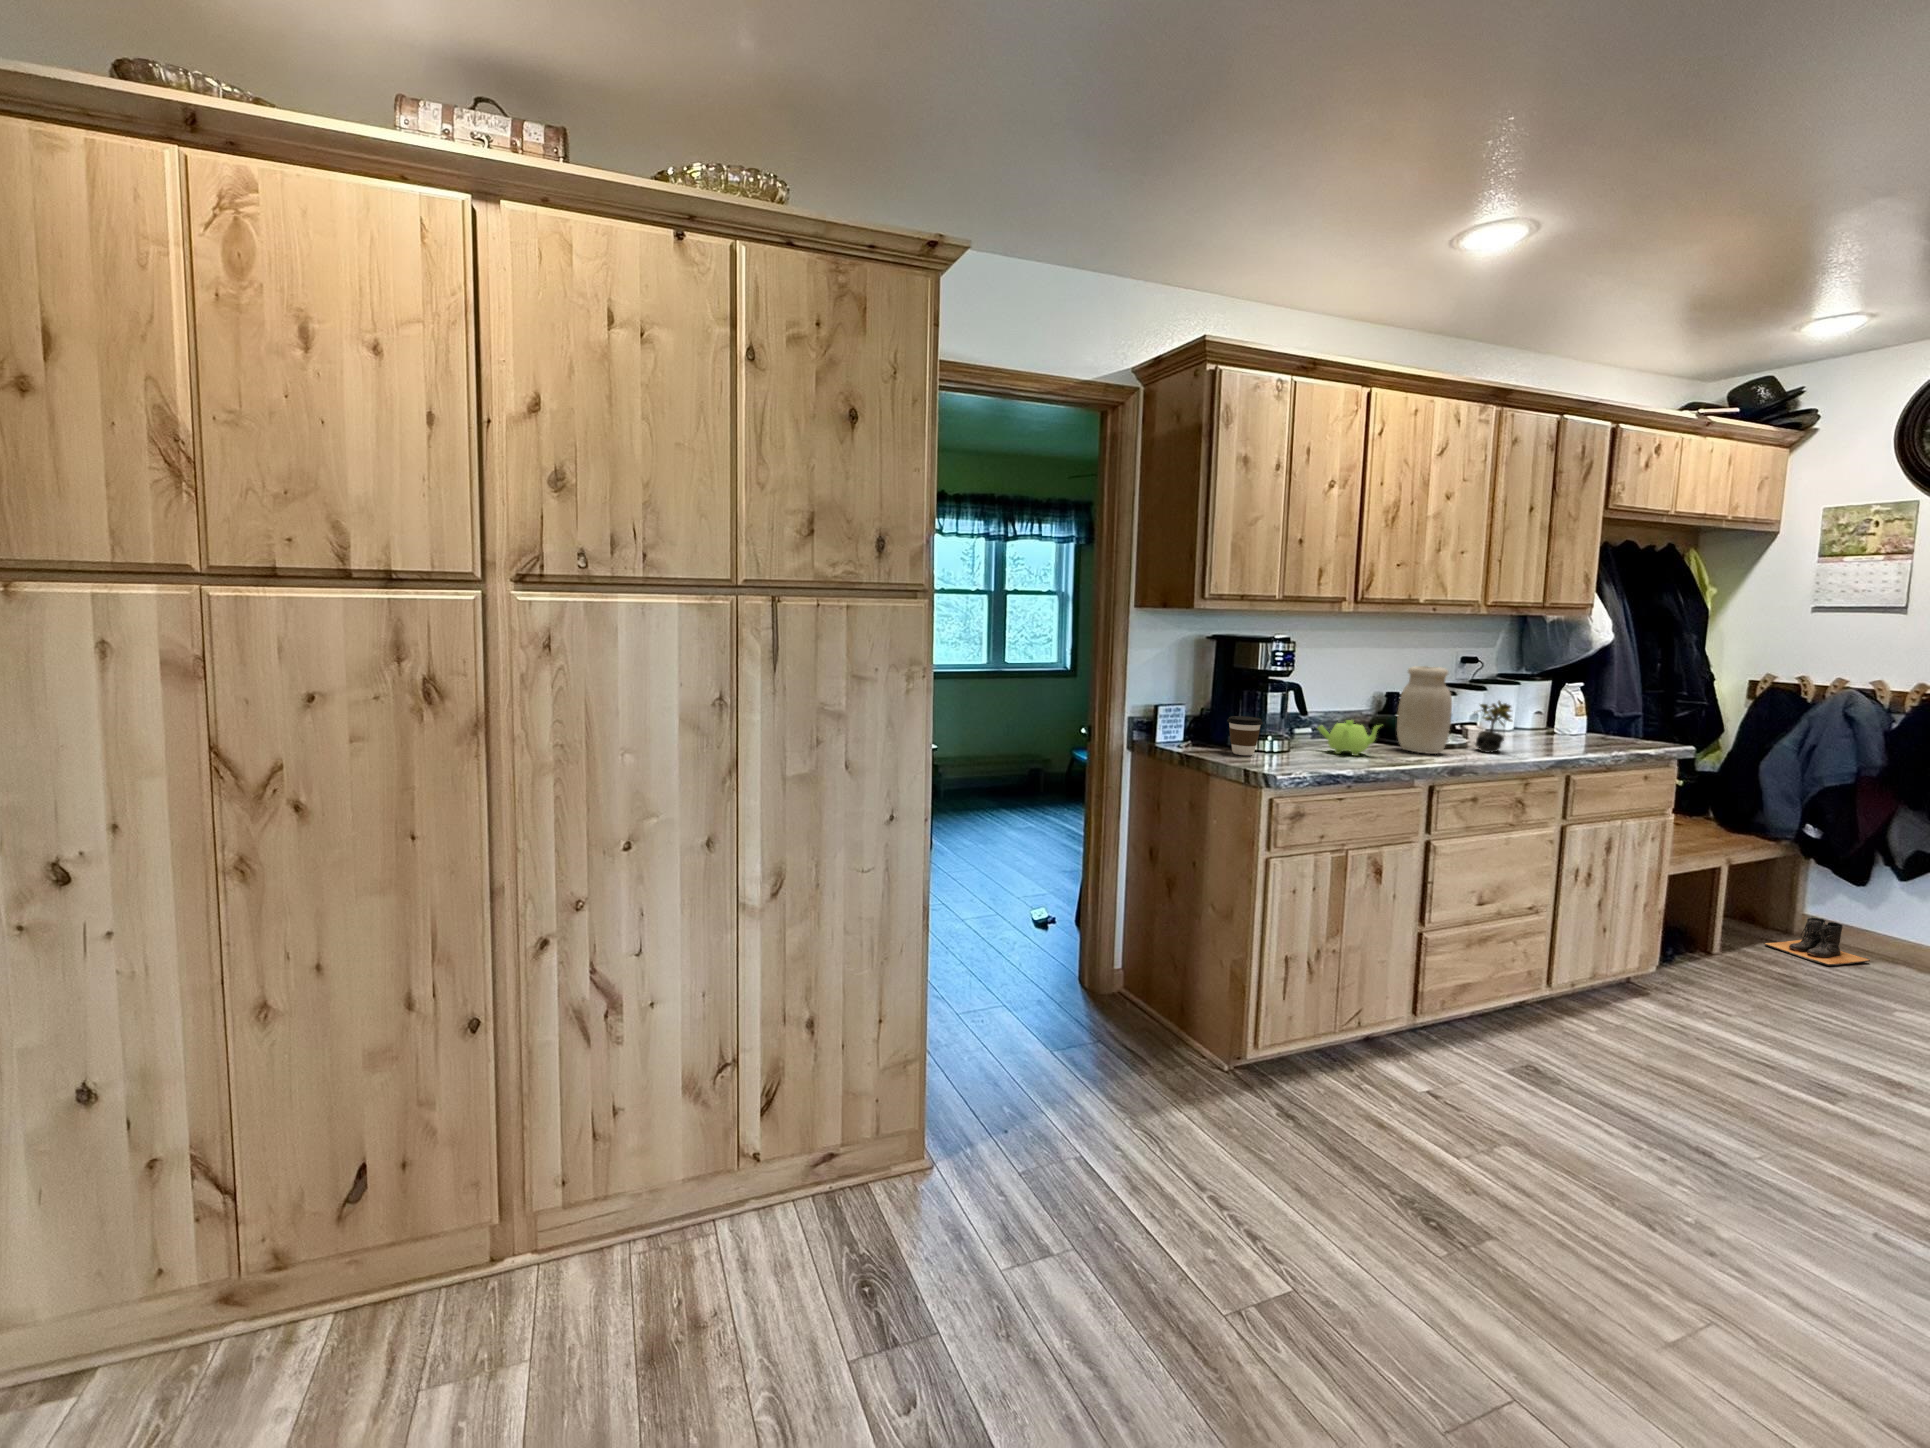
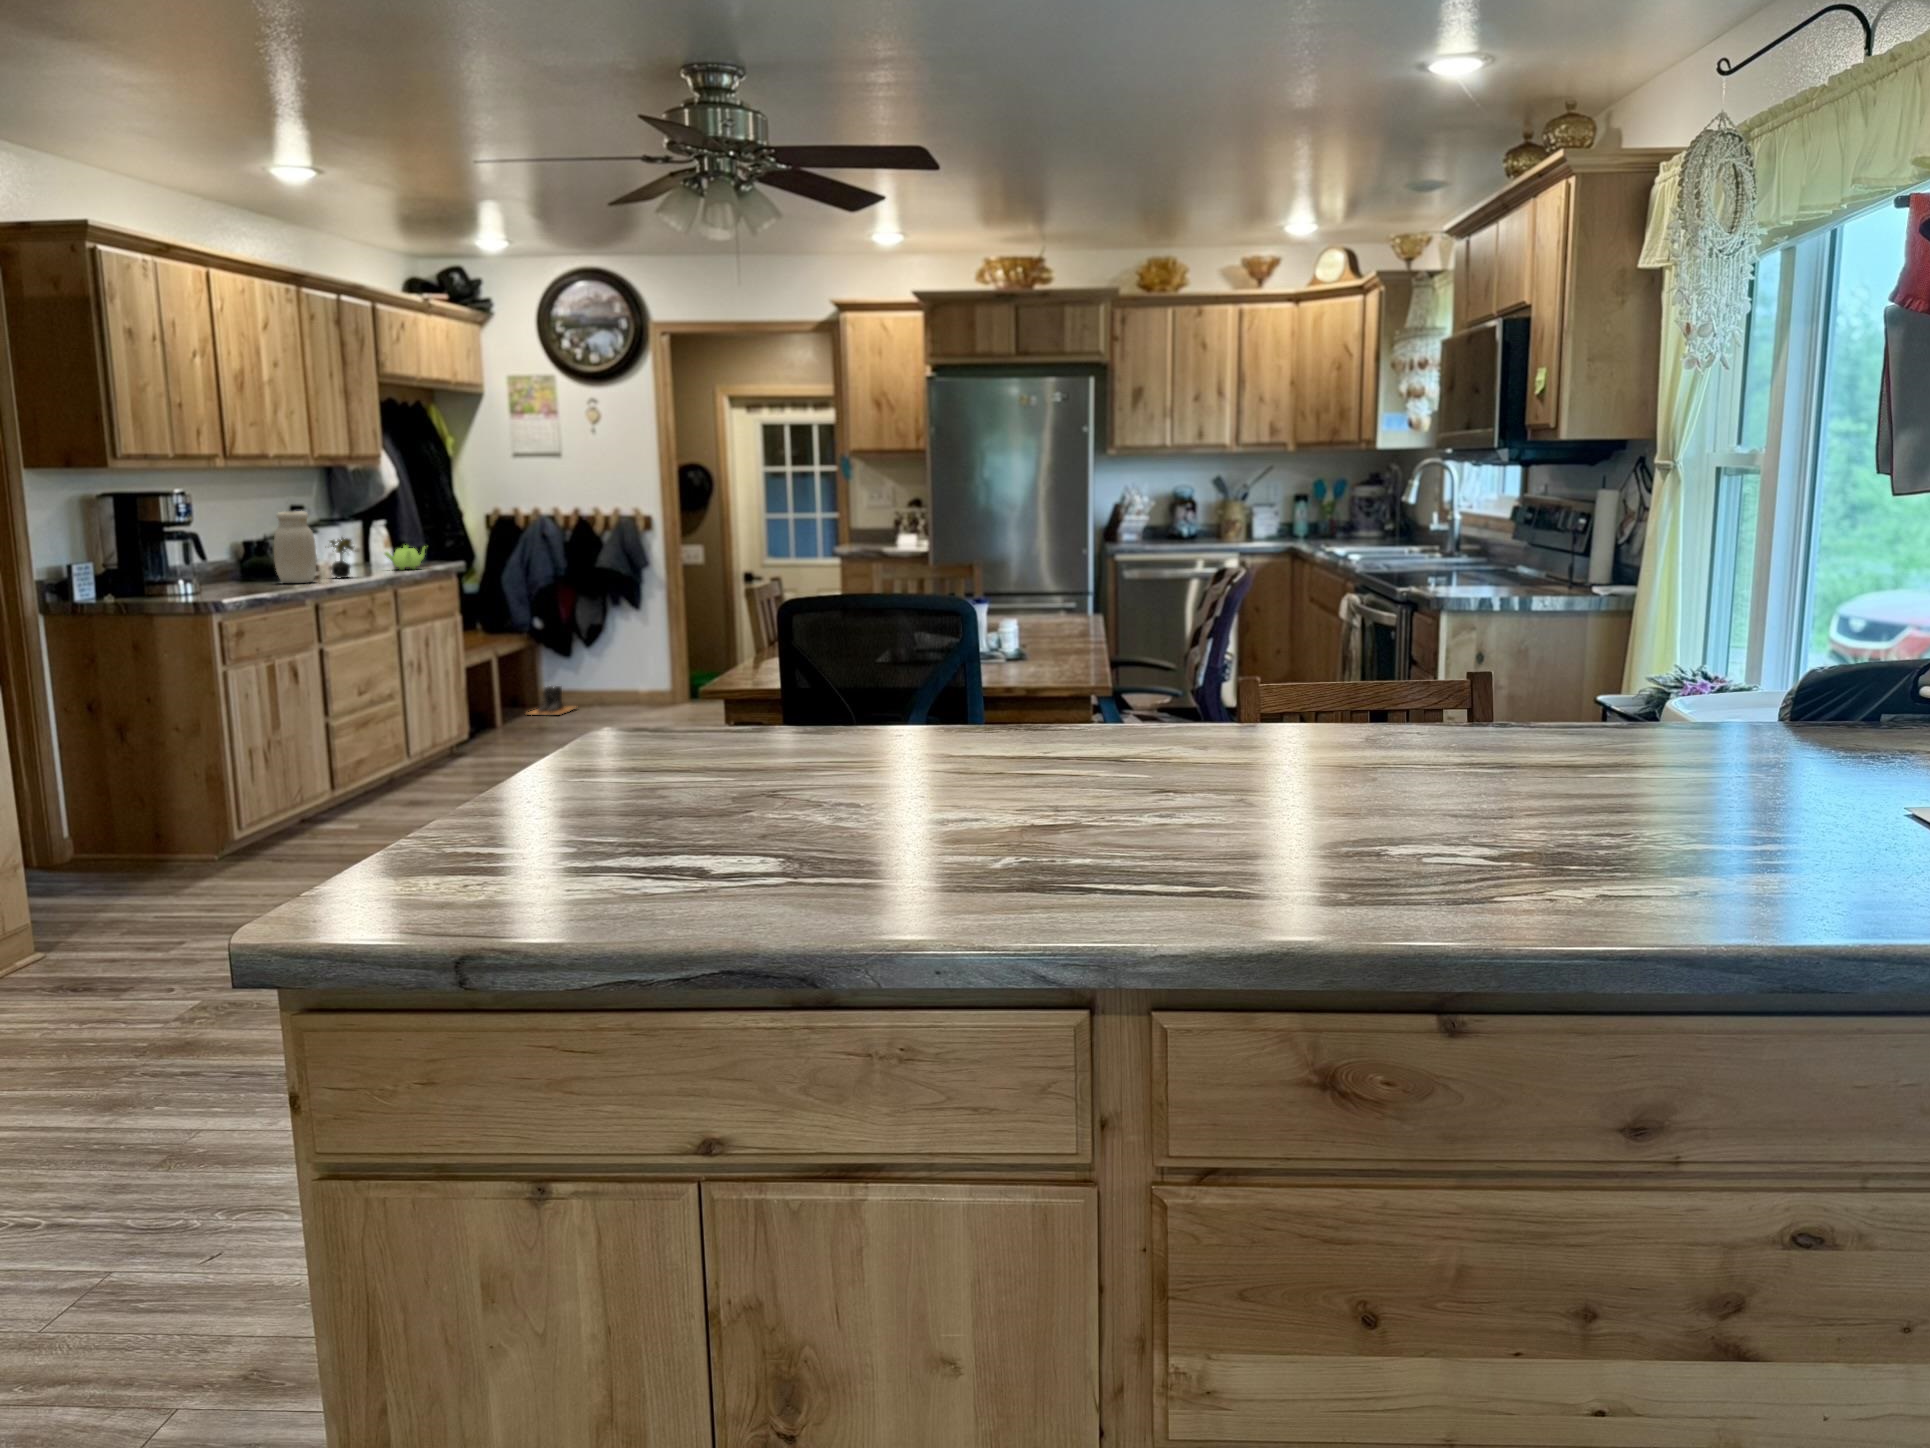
coffee cup: present [1227,716,1263,755] -> none [150,564,183,598]
teapot: present [1318,720,1380,756] -> present [385,545,425,570]

